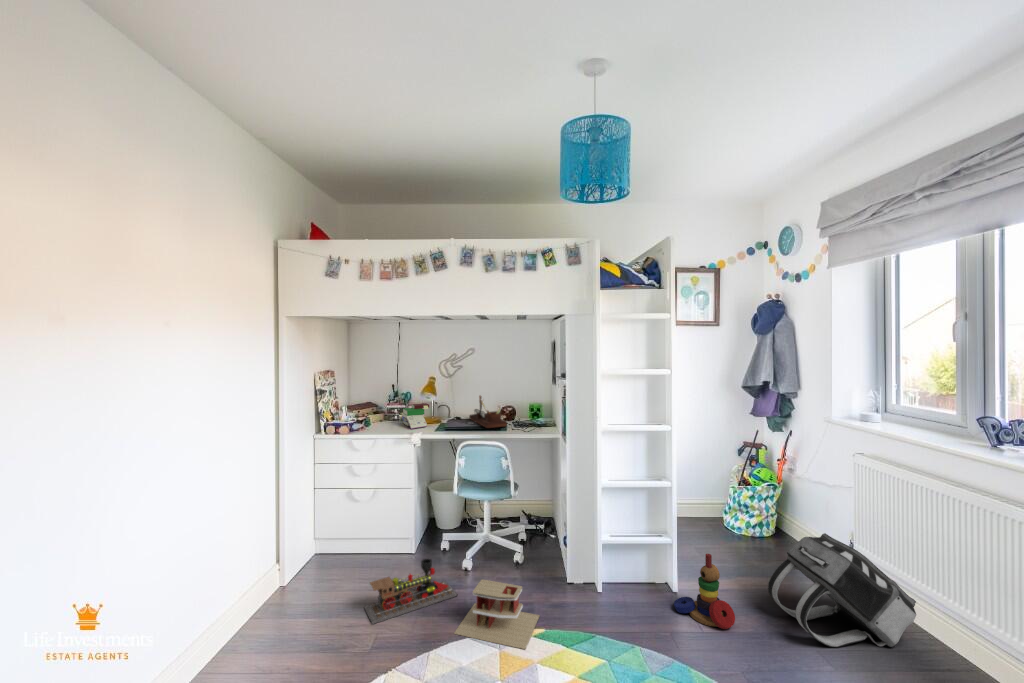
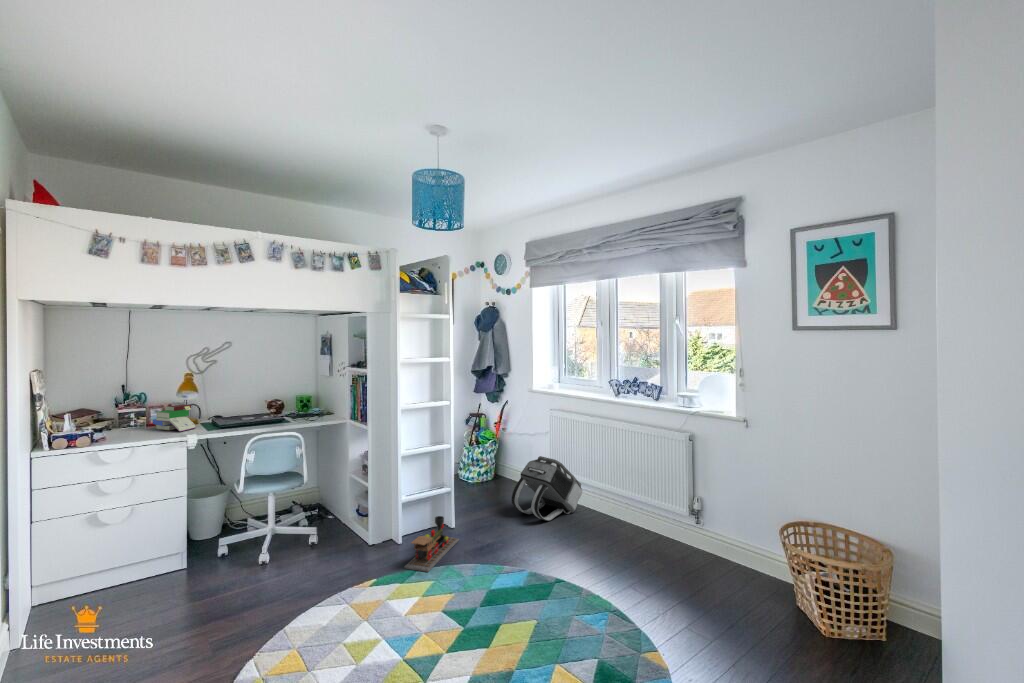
desk organizer: present [469,396,507,428] -> none [234,392,289,422]
stacking toy: present [674,554,735,629] -> none [458,484,498,533]
toy train: present [365,559,457,624] -> present [404,516,459,572]
toy house: present [454,580,539,649] -> none [303,542,373,598]

